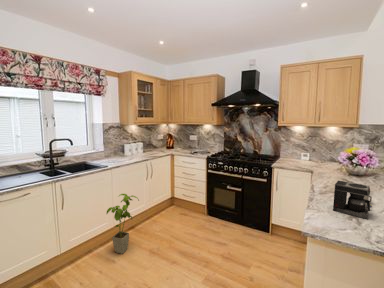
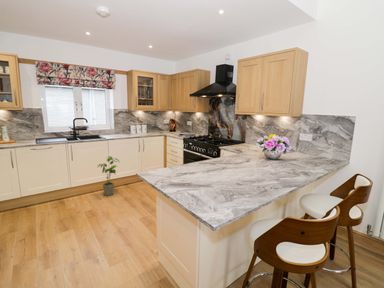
coffee maker: present [333,181,372,219] -> none [180,151,220,175]

